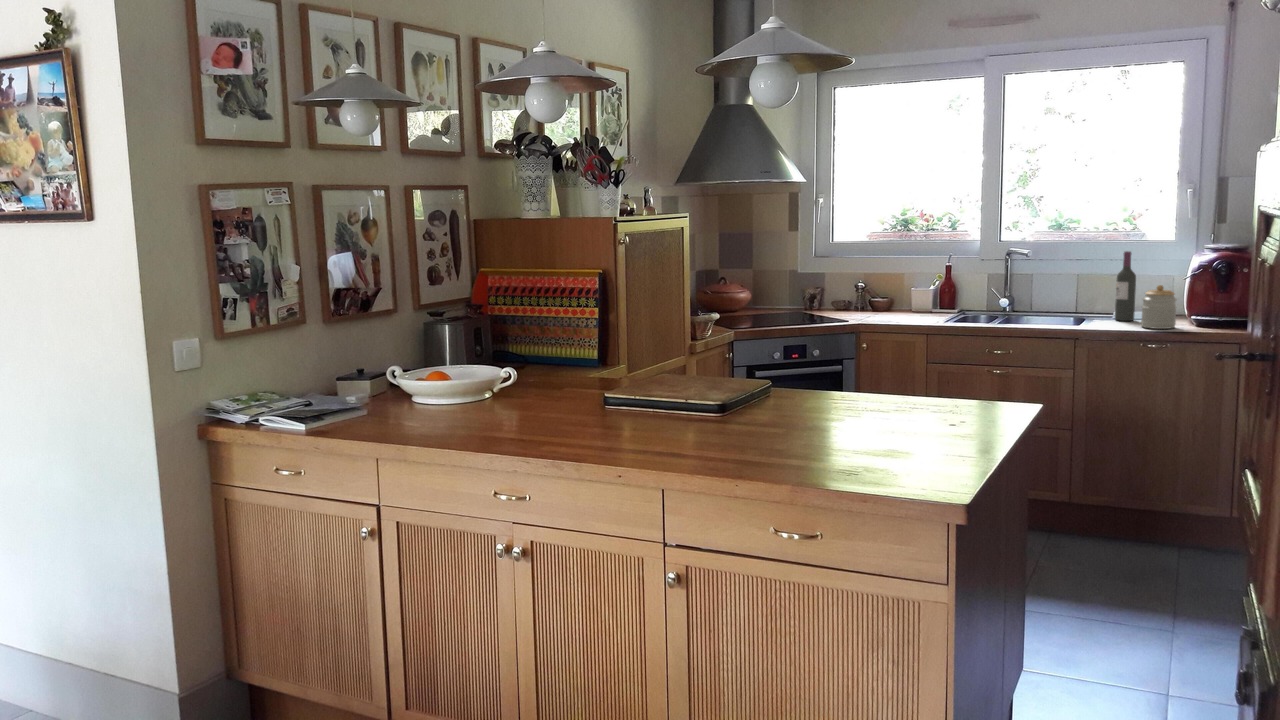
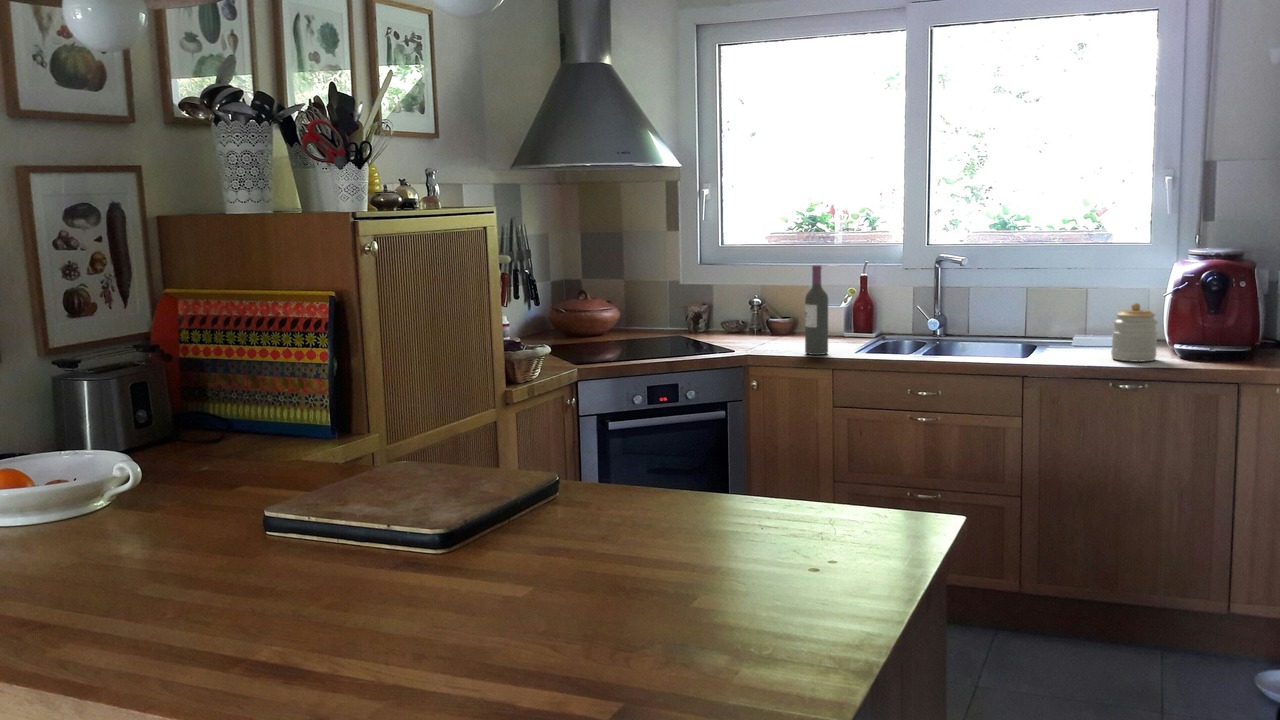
wine bottle: present [1115,251,1136,321] -> present [805,265,828,355]

